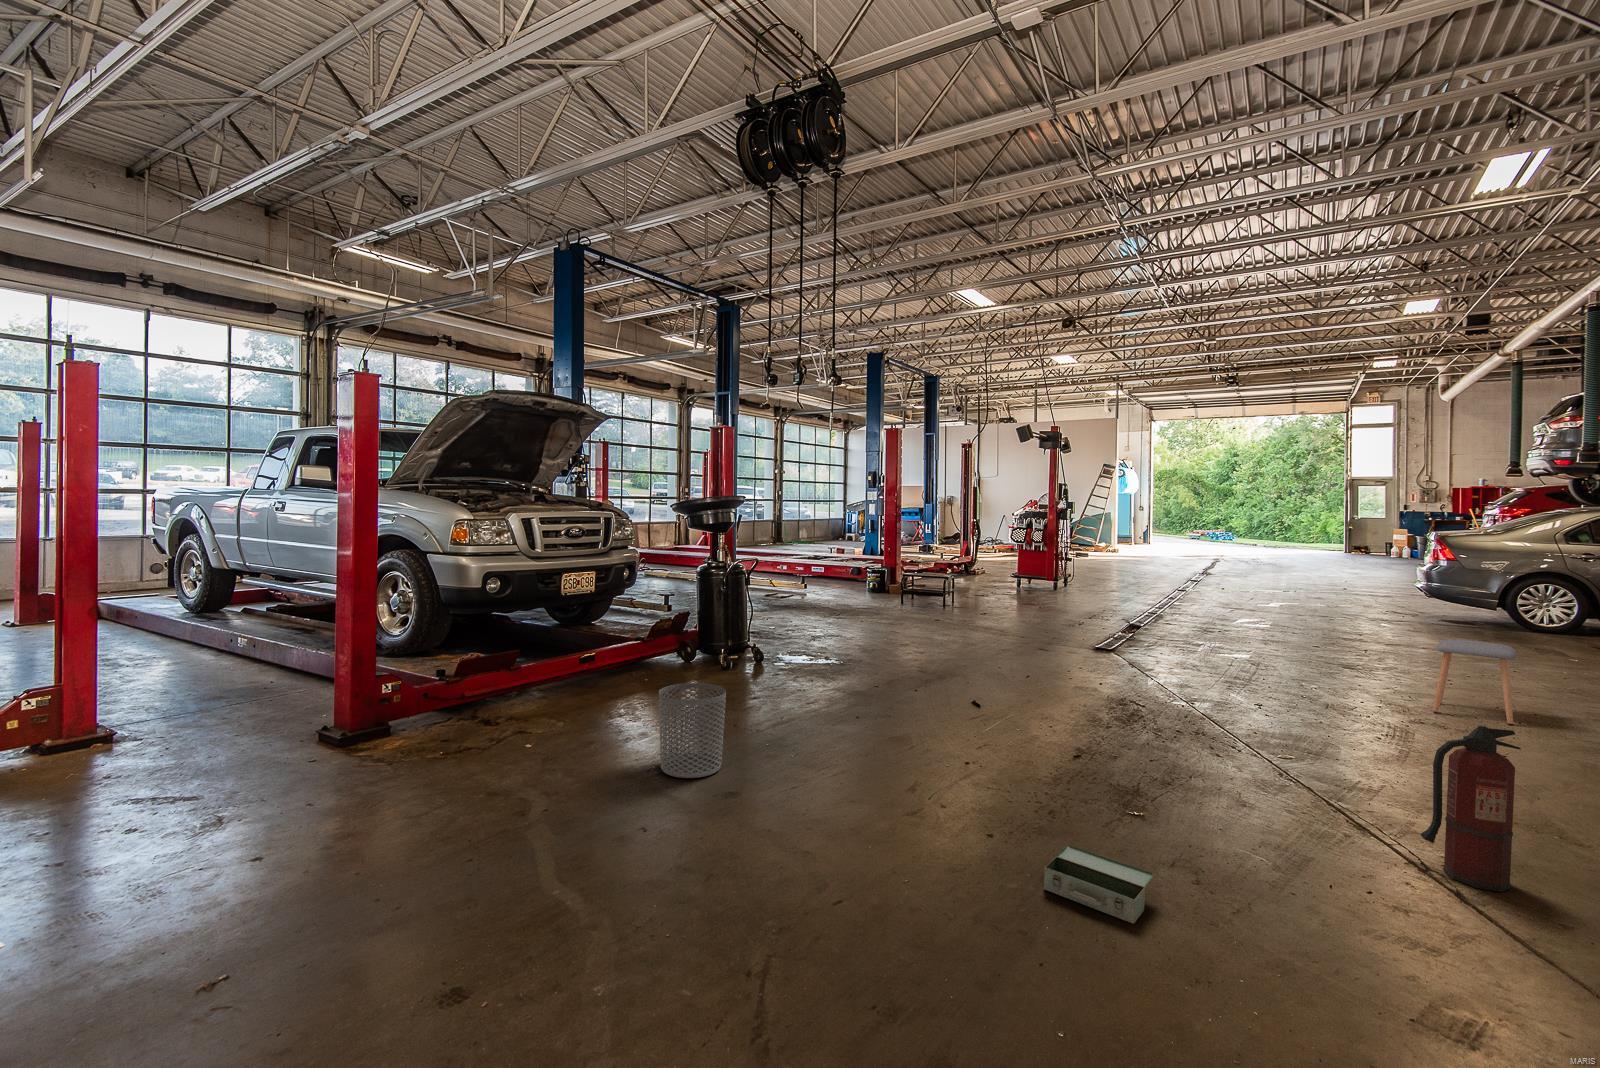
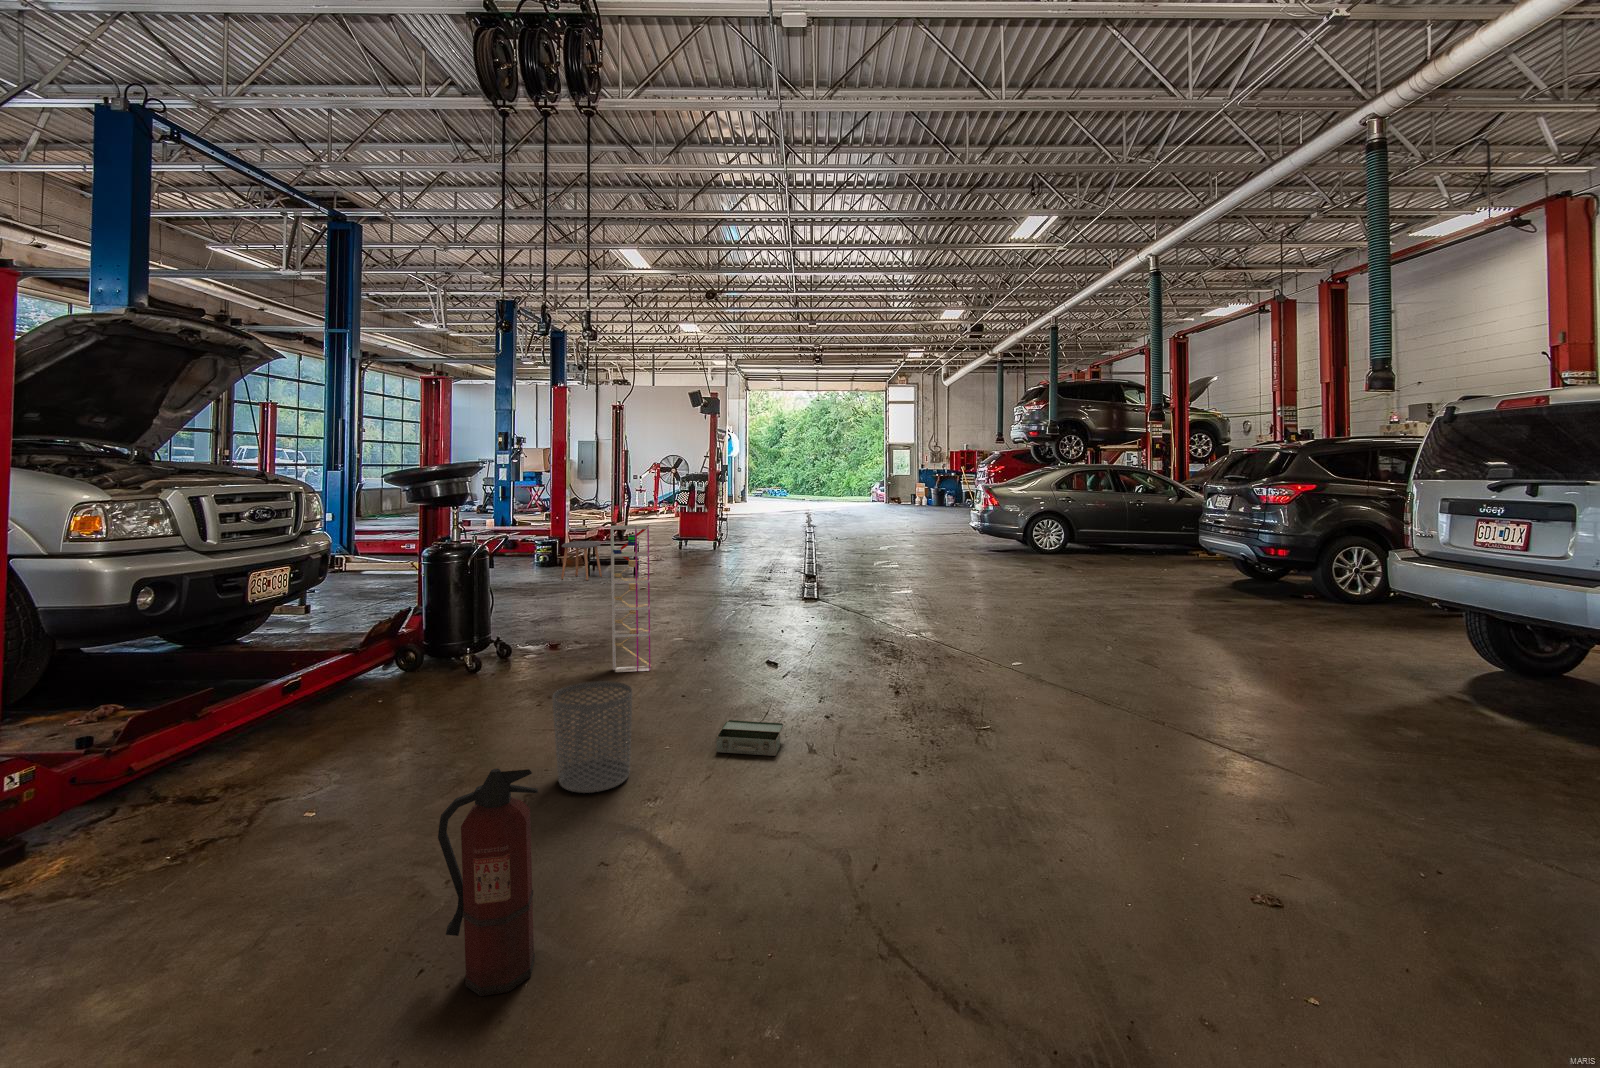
shelving unit: none [809,554,849,694] -> present [610,525,651,672]
stool: present [1433,639,1517,725] -> present [561,541,602,581]
fire extinguisher: present [1420,726,1521,892] -> present [438,769,538,996]
toolbox: present [1044,845,1154,924] -> present [716,720,783,756]

